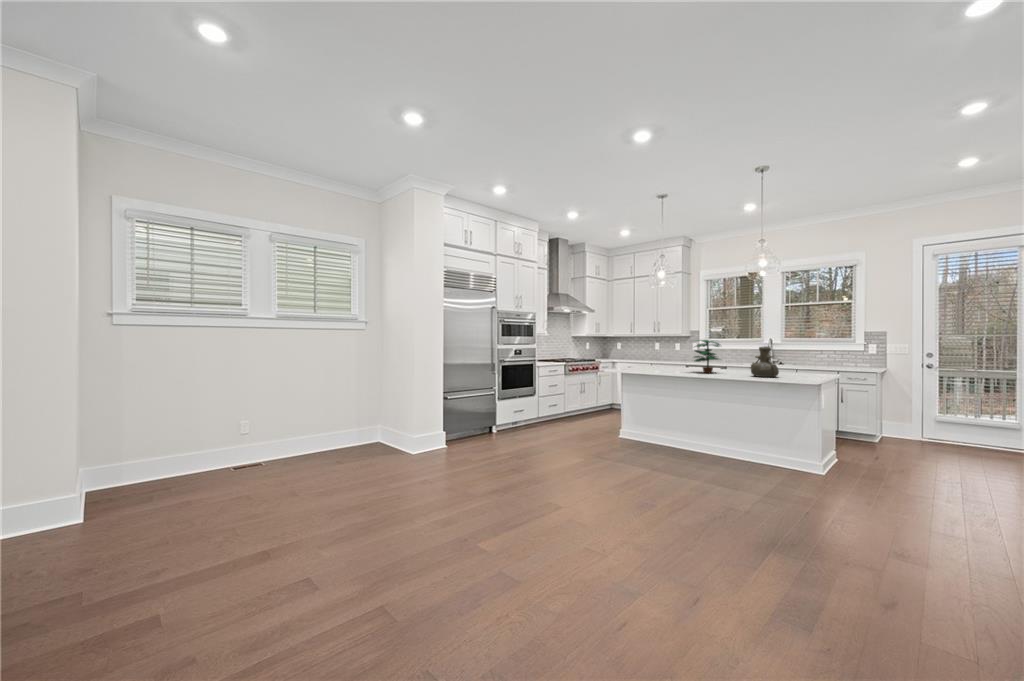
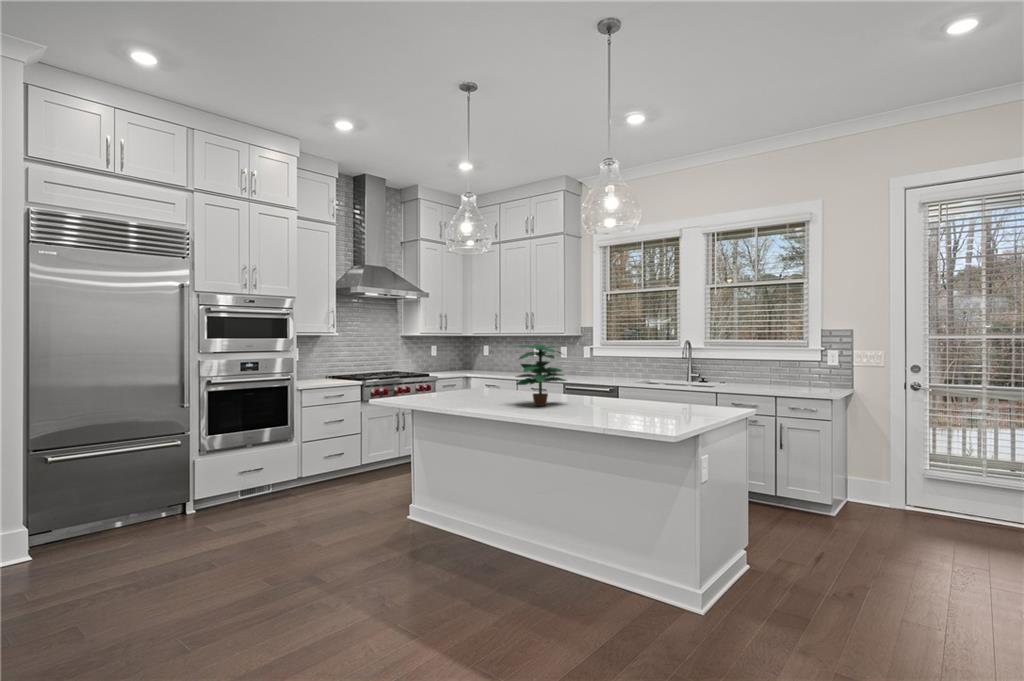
vase: present [750,346,779,377] -> none [595,358,641,417]

